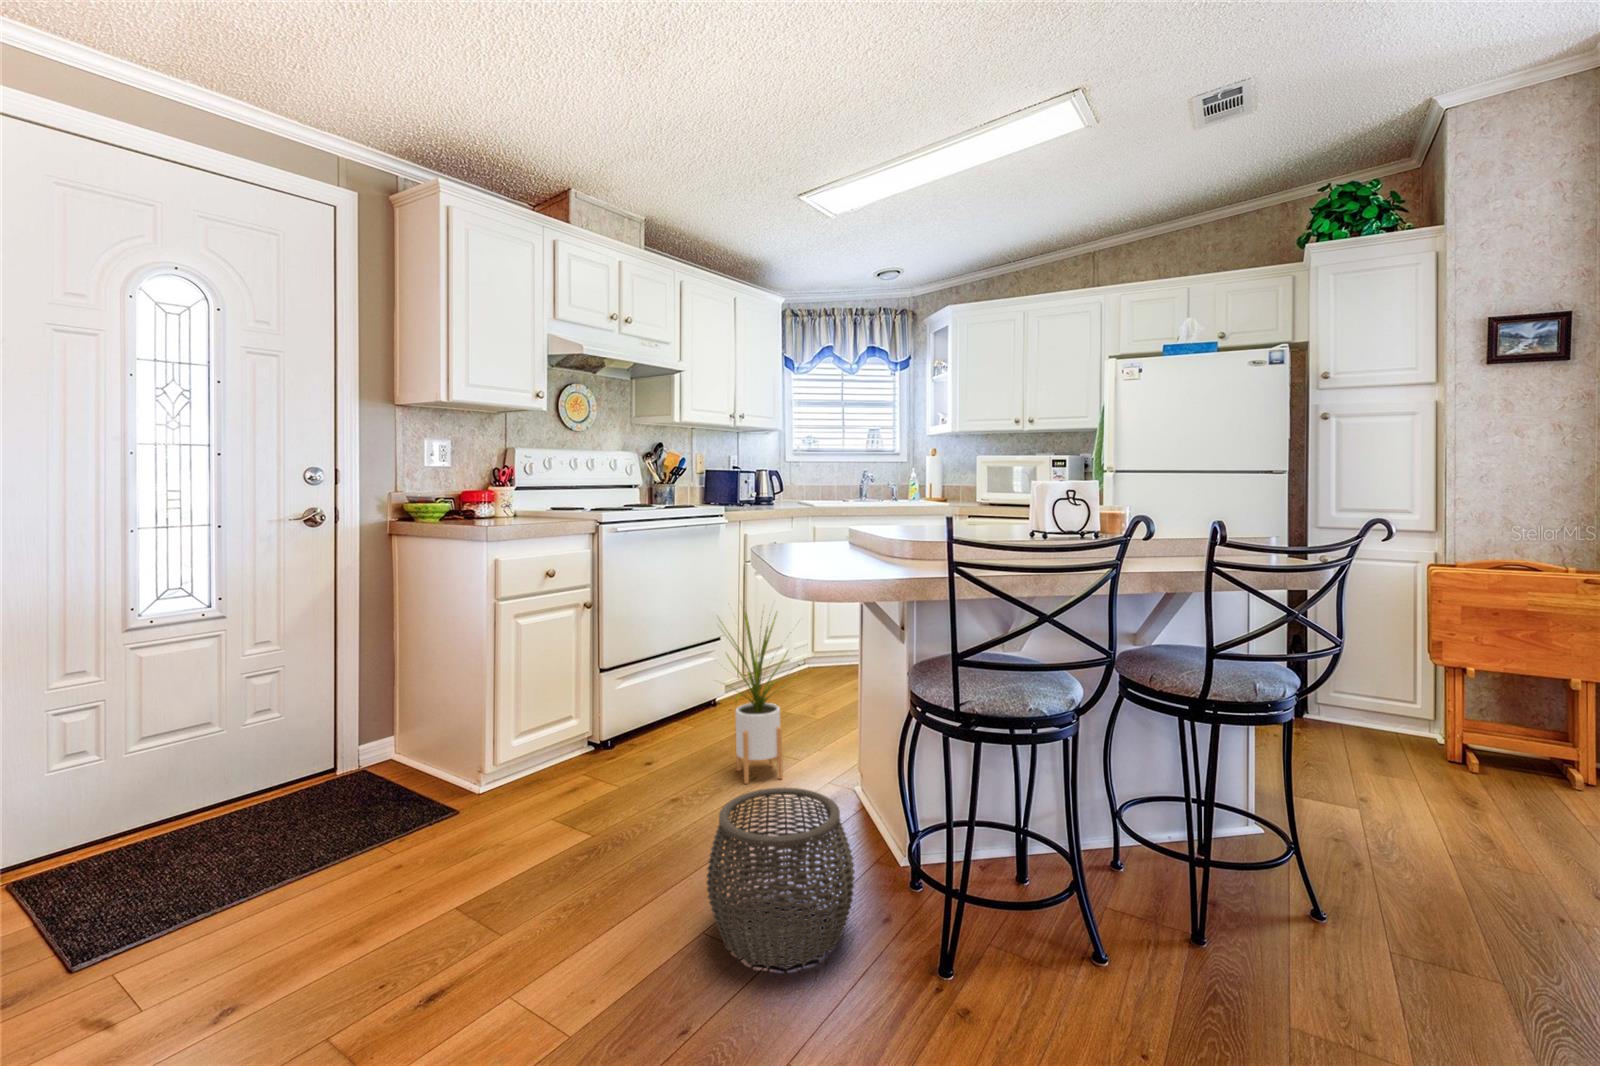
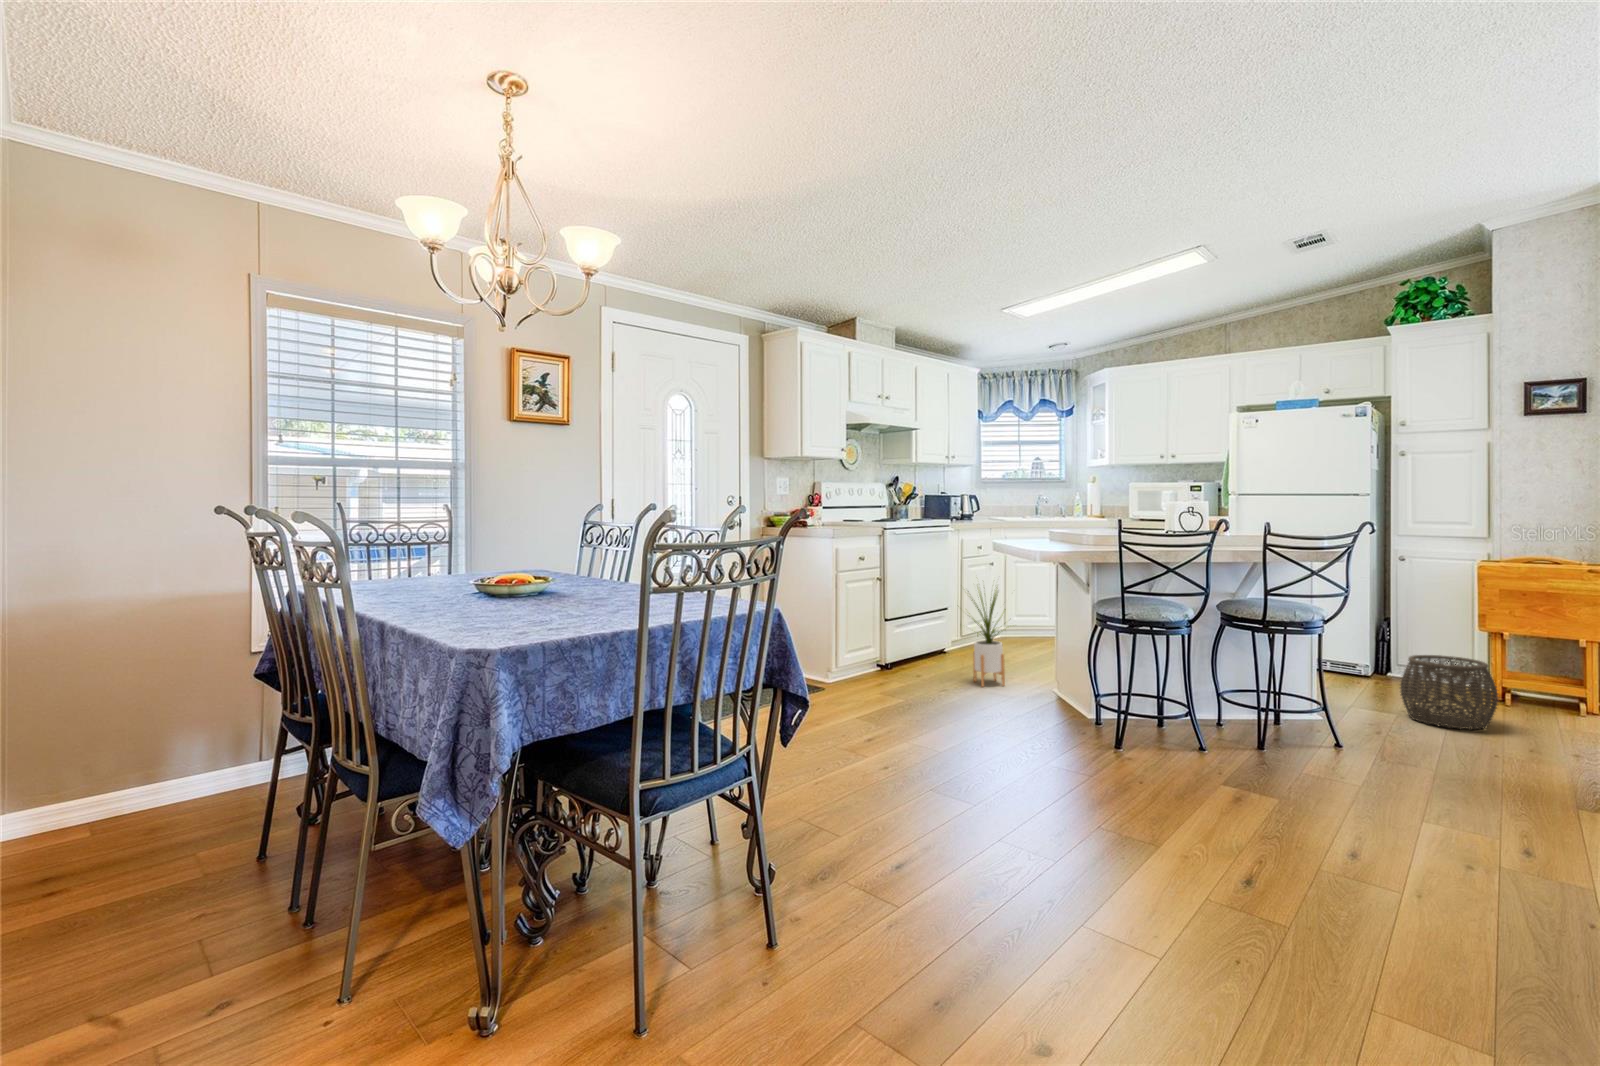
woven basket: present [706,788,855,969] -> present [1400,655,1498,730]

